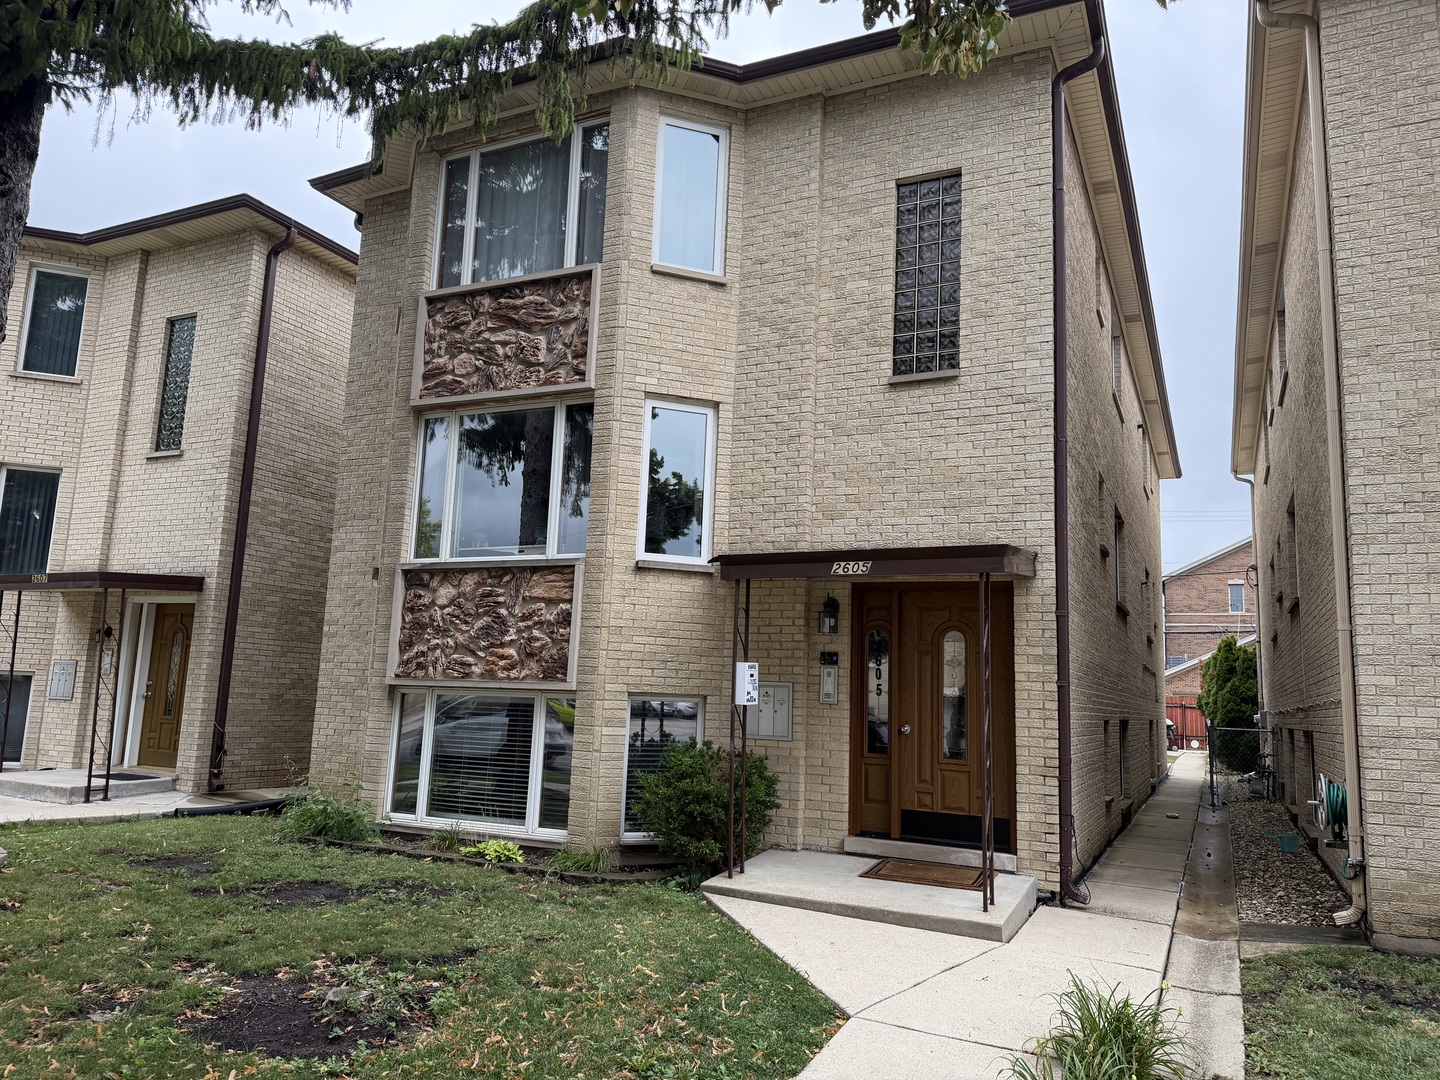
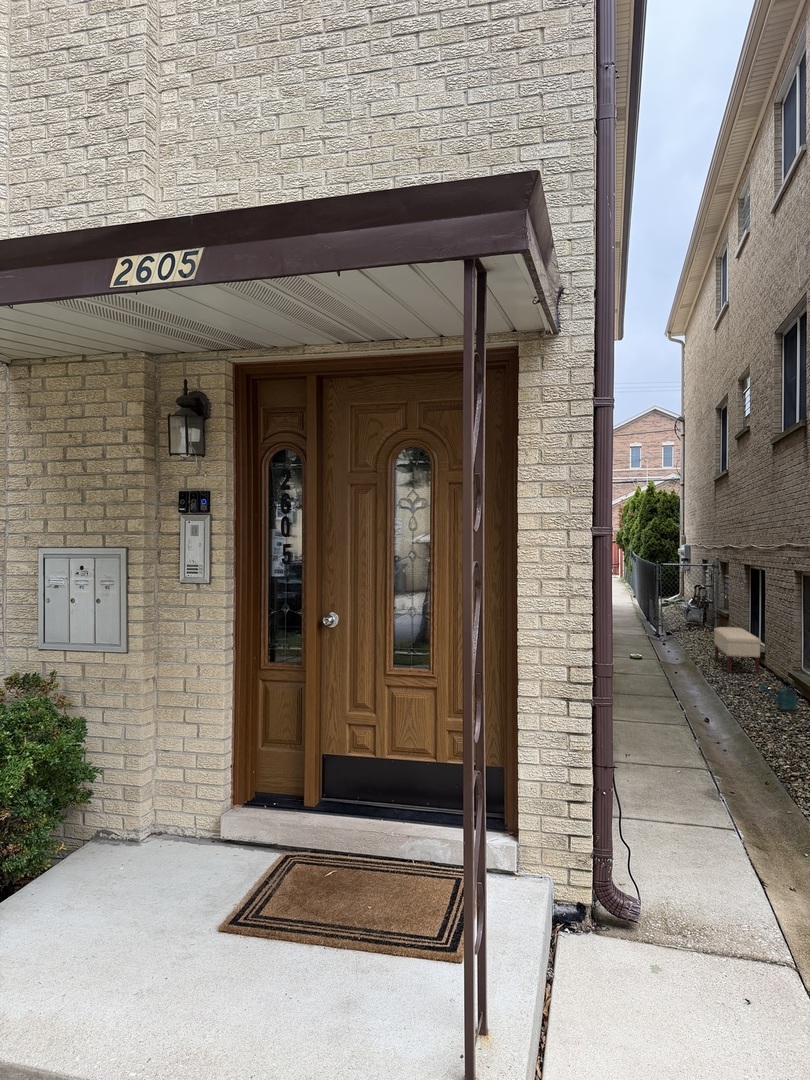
bench: none [1254,790,1291,833] -> present [714,627,761,674]

